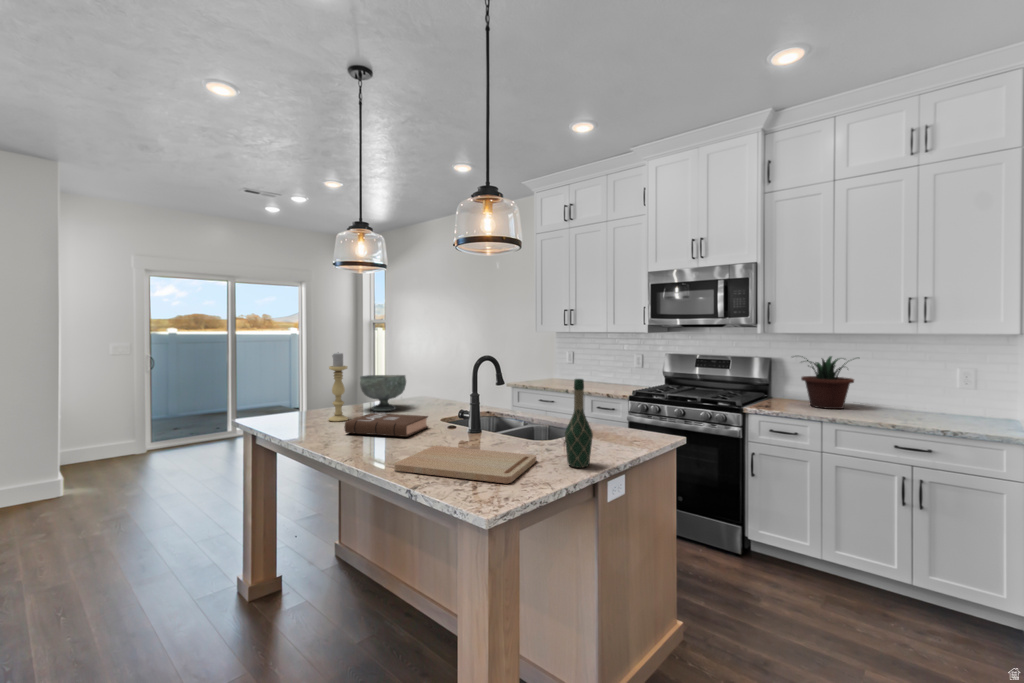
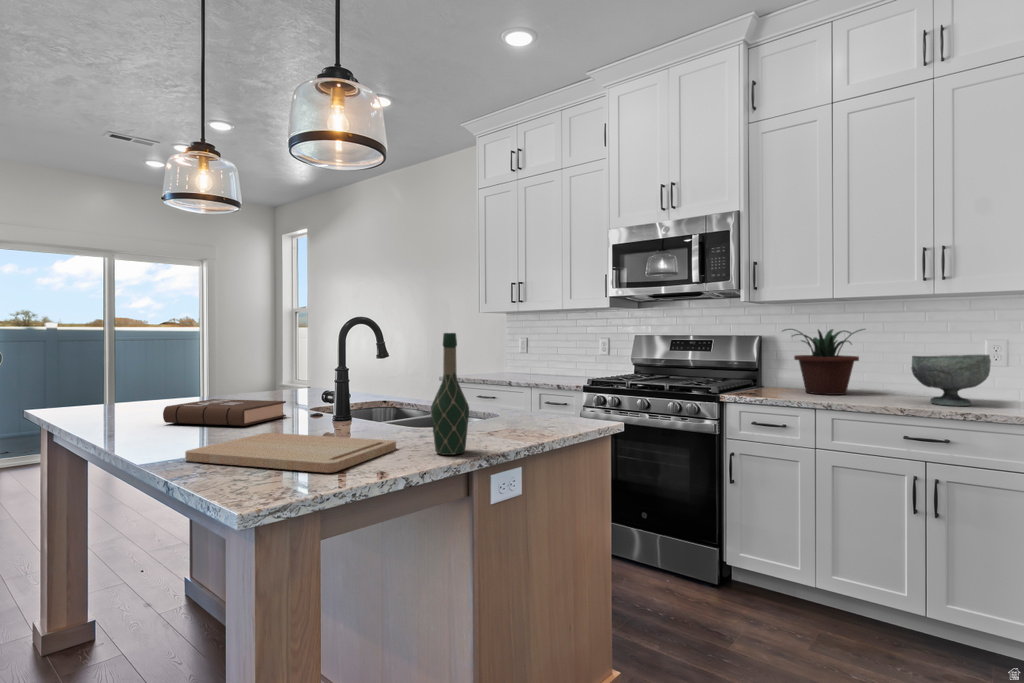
candle holder: present [329,353,348,422] -> none [160,319,188,412]
decorative bowl: present [360,375,406,411] -> present [911,355,991,406]

